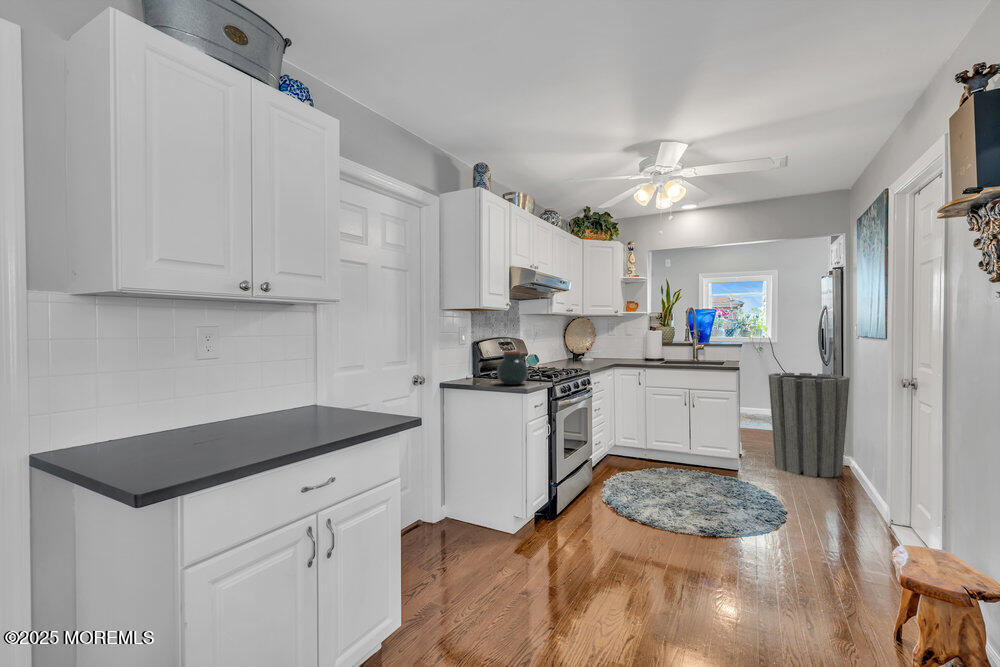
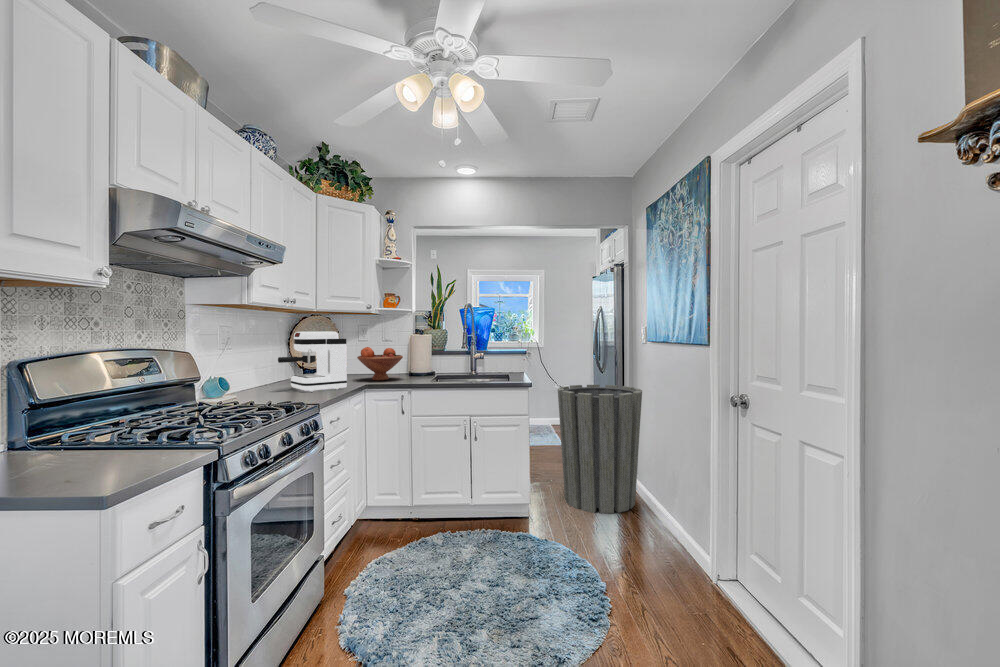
coffee maker: none [562,329,603,366] -> present [278,331,347,392]
fruit bowl: none [609,339,641,363] -> present [357,347,403,380]
jar: present [497,351,528,385] -> none [51,385,147,472]

